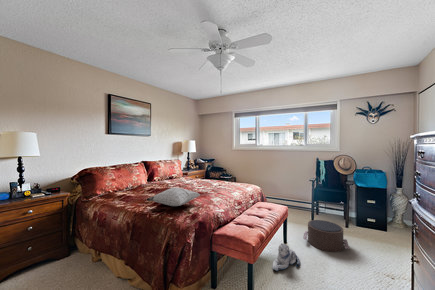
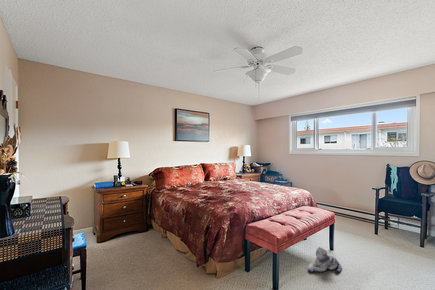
pillow: present [147,188,200,206] -> none [197,185,240,200]
pouf: present [303,220,350,252] -> none [354,233,412,270]

